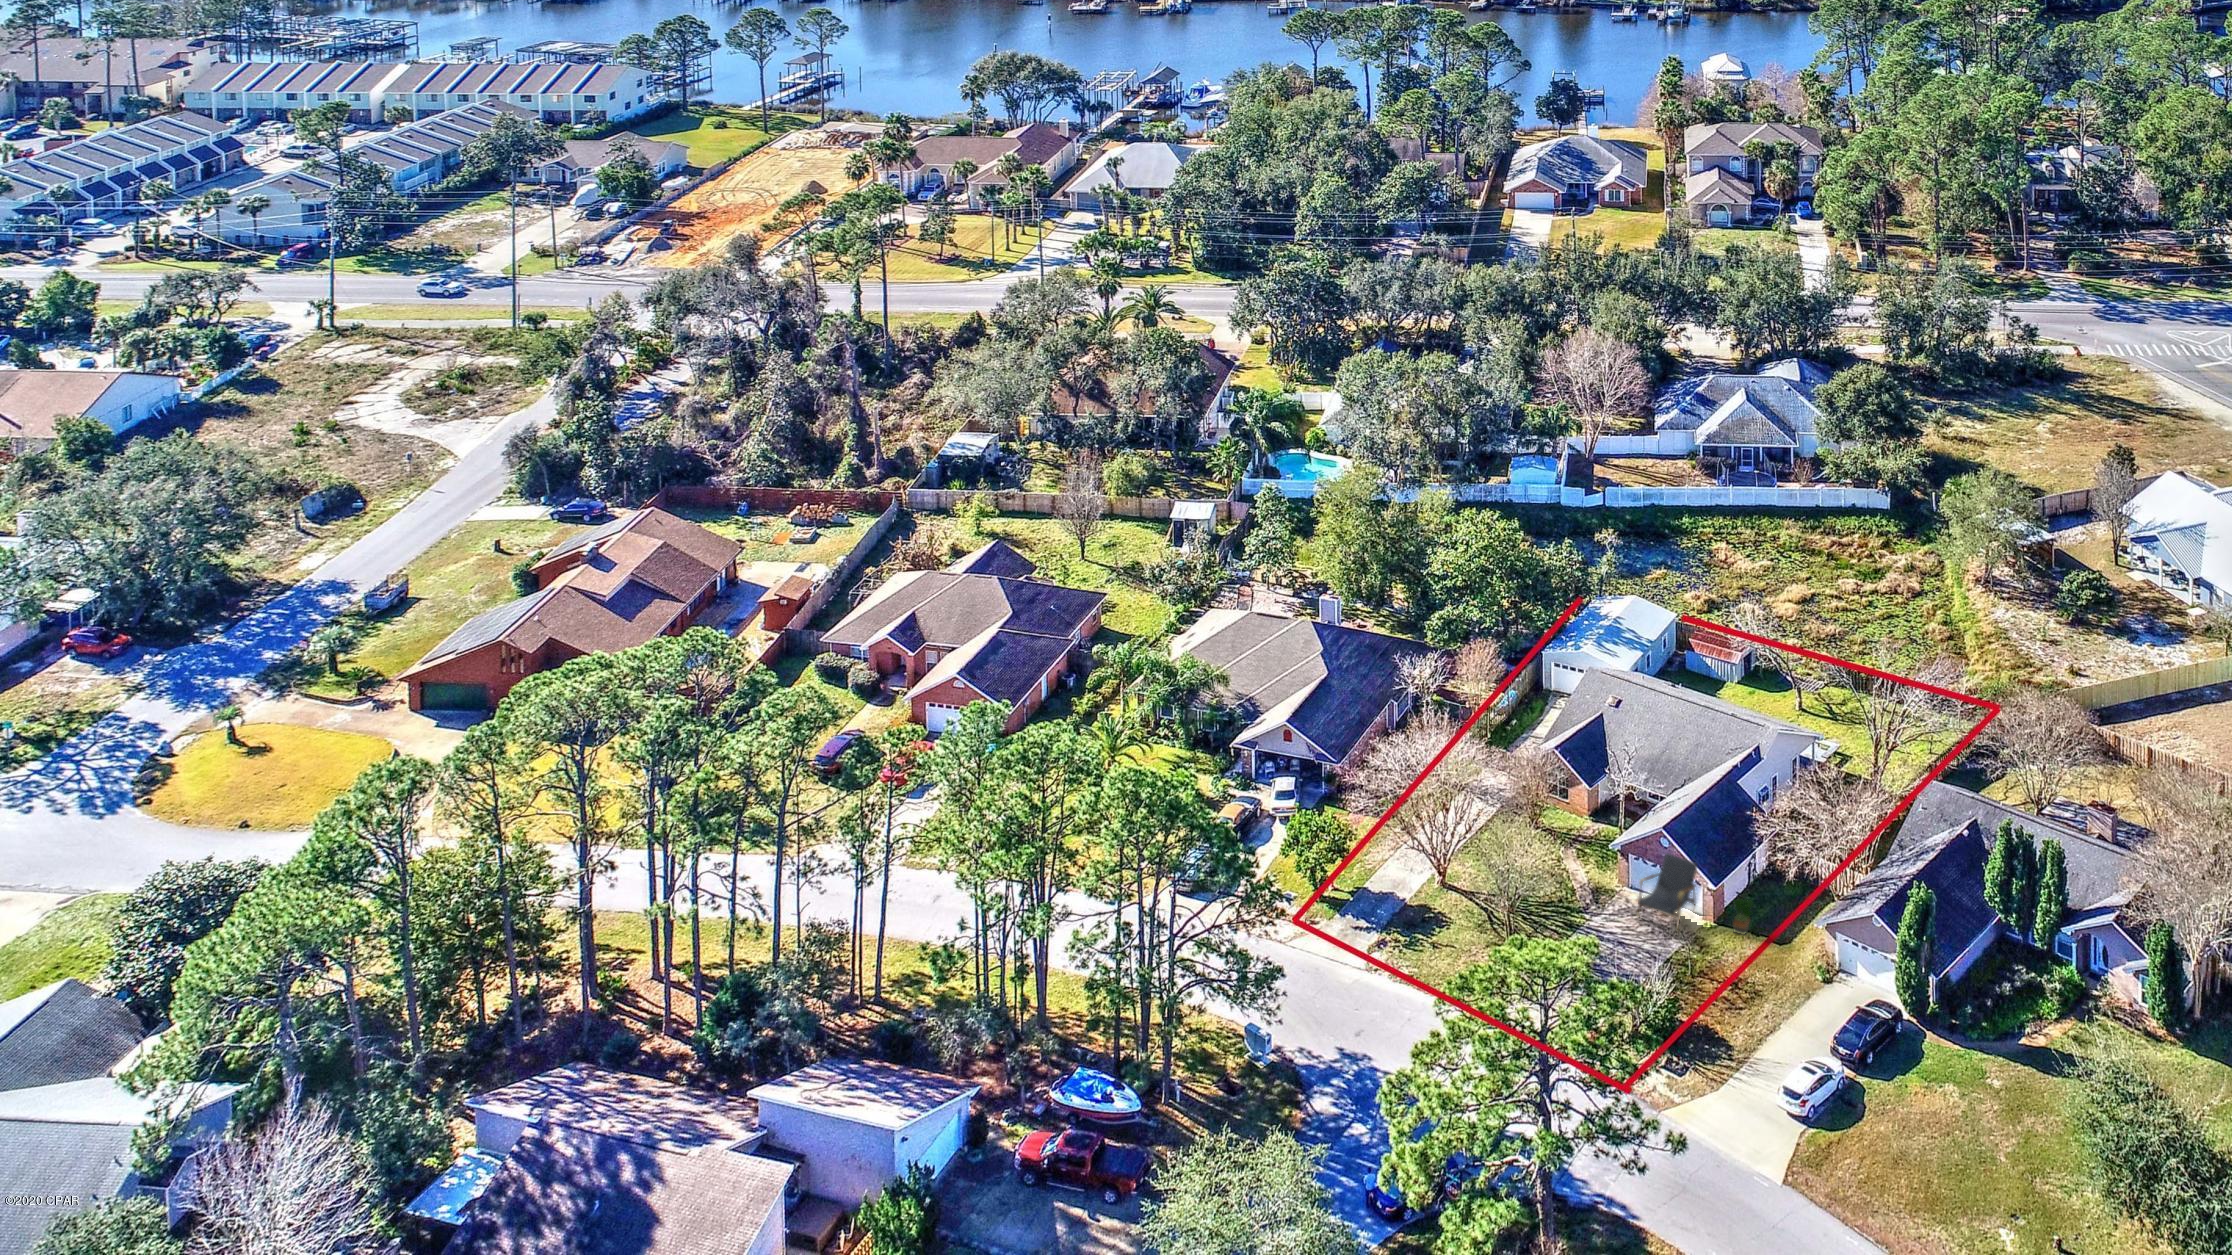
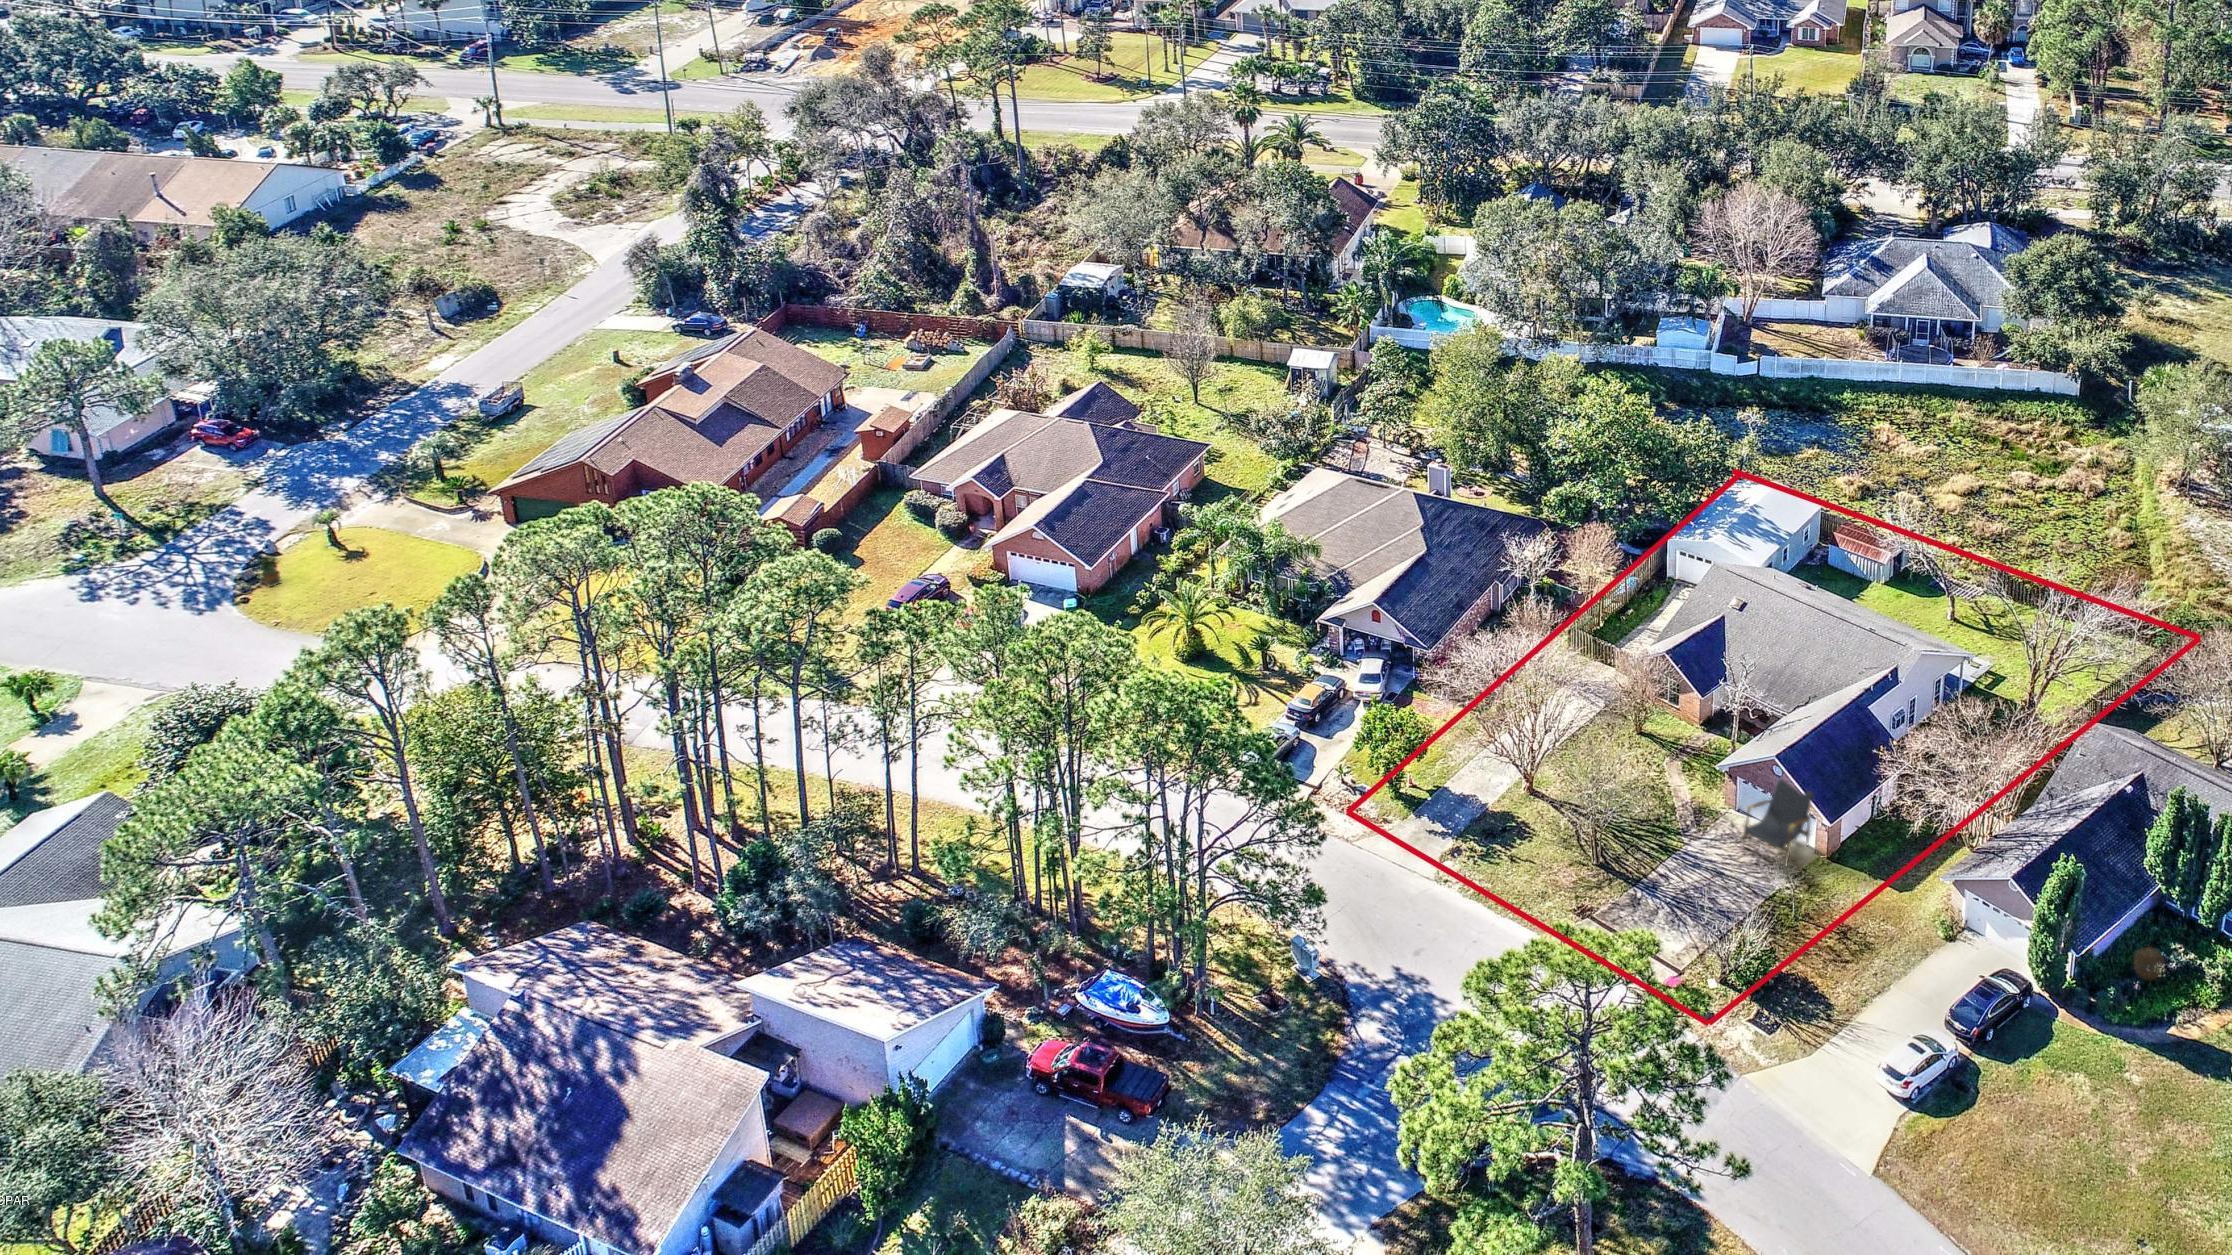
potted tree: present [1733,899,1753,935] -> present [257,555,281,587]
woven basket: none [1984,971,2010,1000] -> present [2134,947,2164,980]

